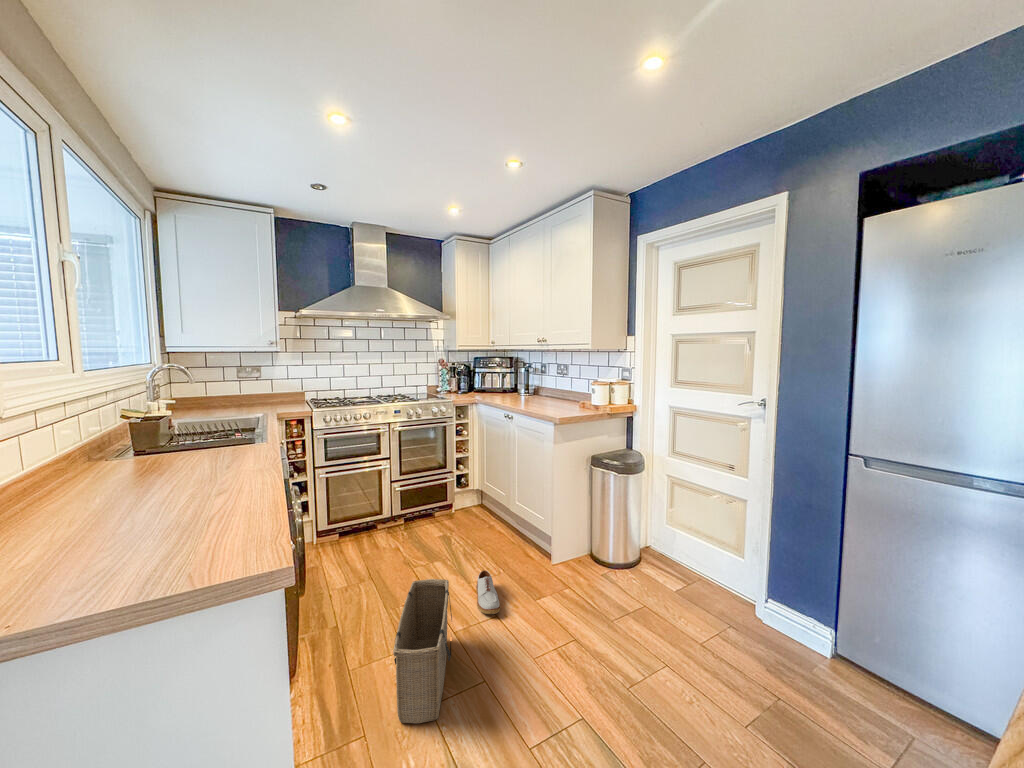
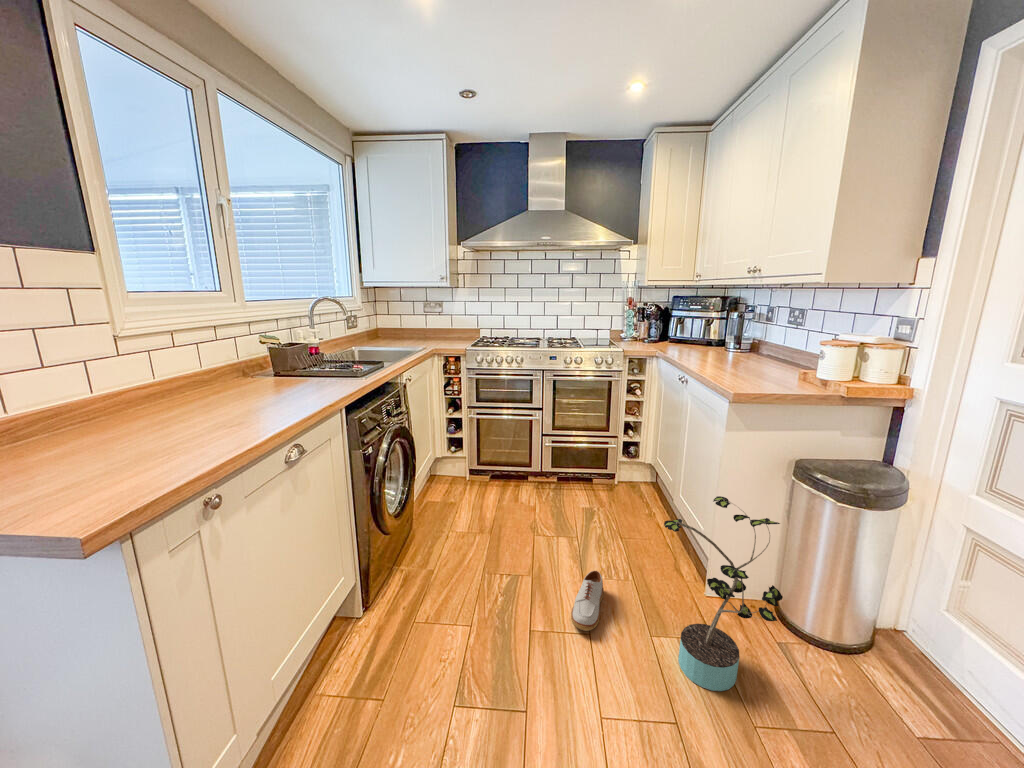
potted plant: none [543,484,617,615] -> present [664,496,783,691]
basket: present [393,579,452,723] -> none [408,558,520,724]

